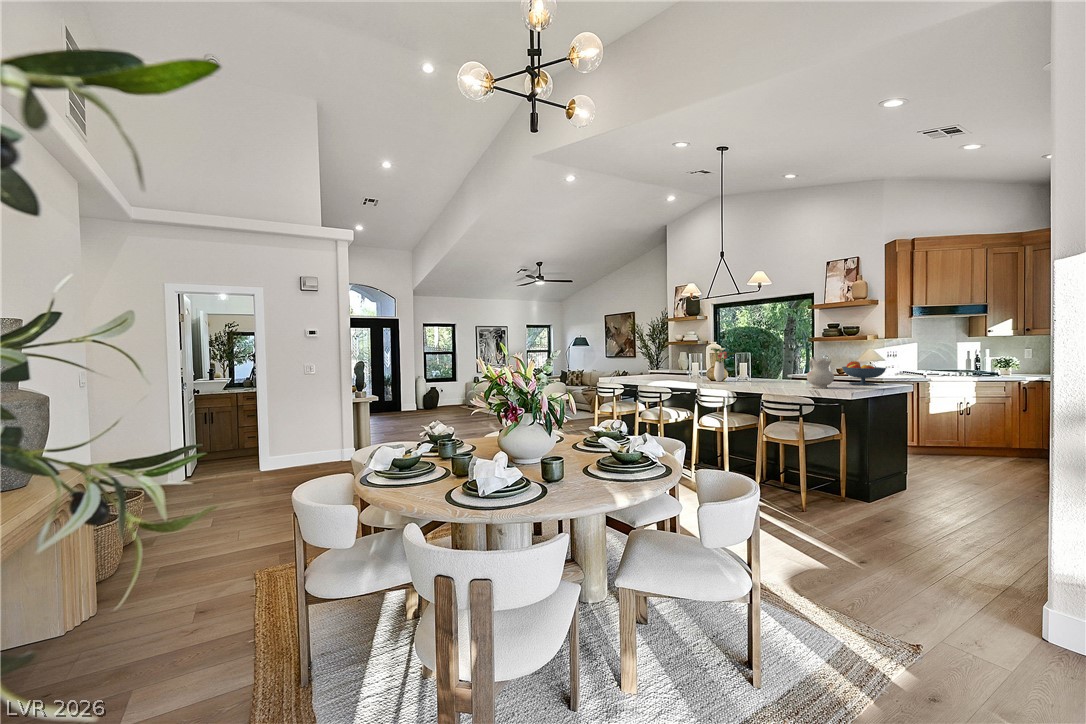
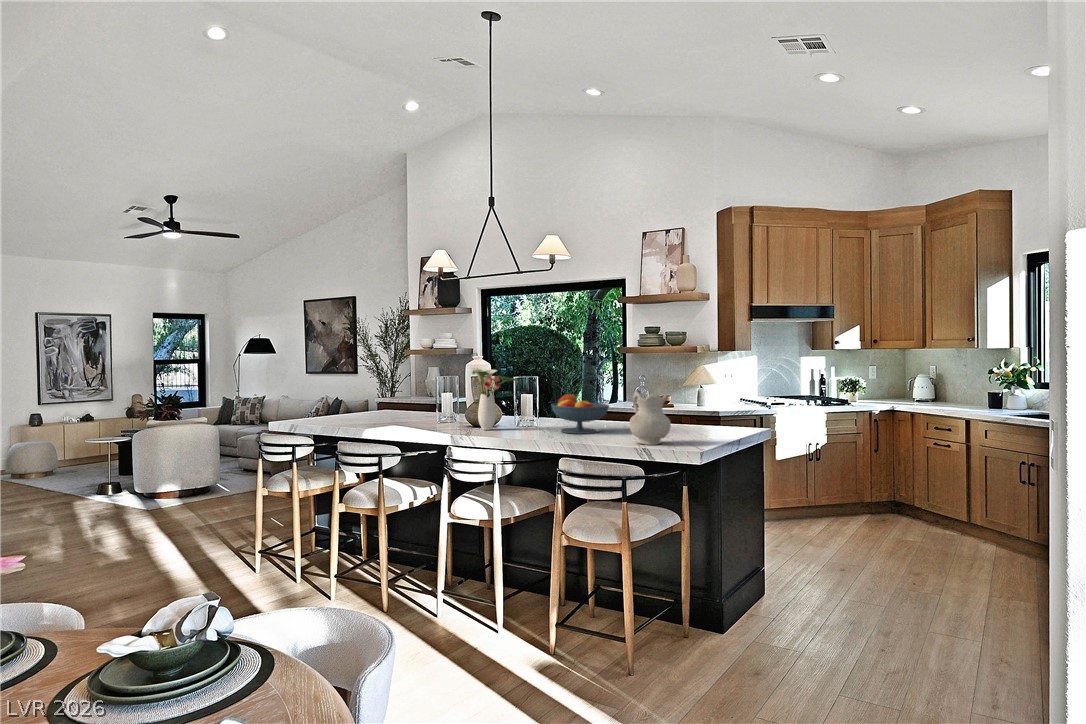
fruit bowl: present [842,361,886,385] -> present [551,394,609,434]

